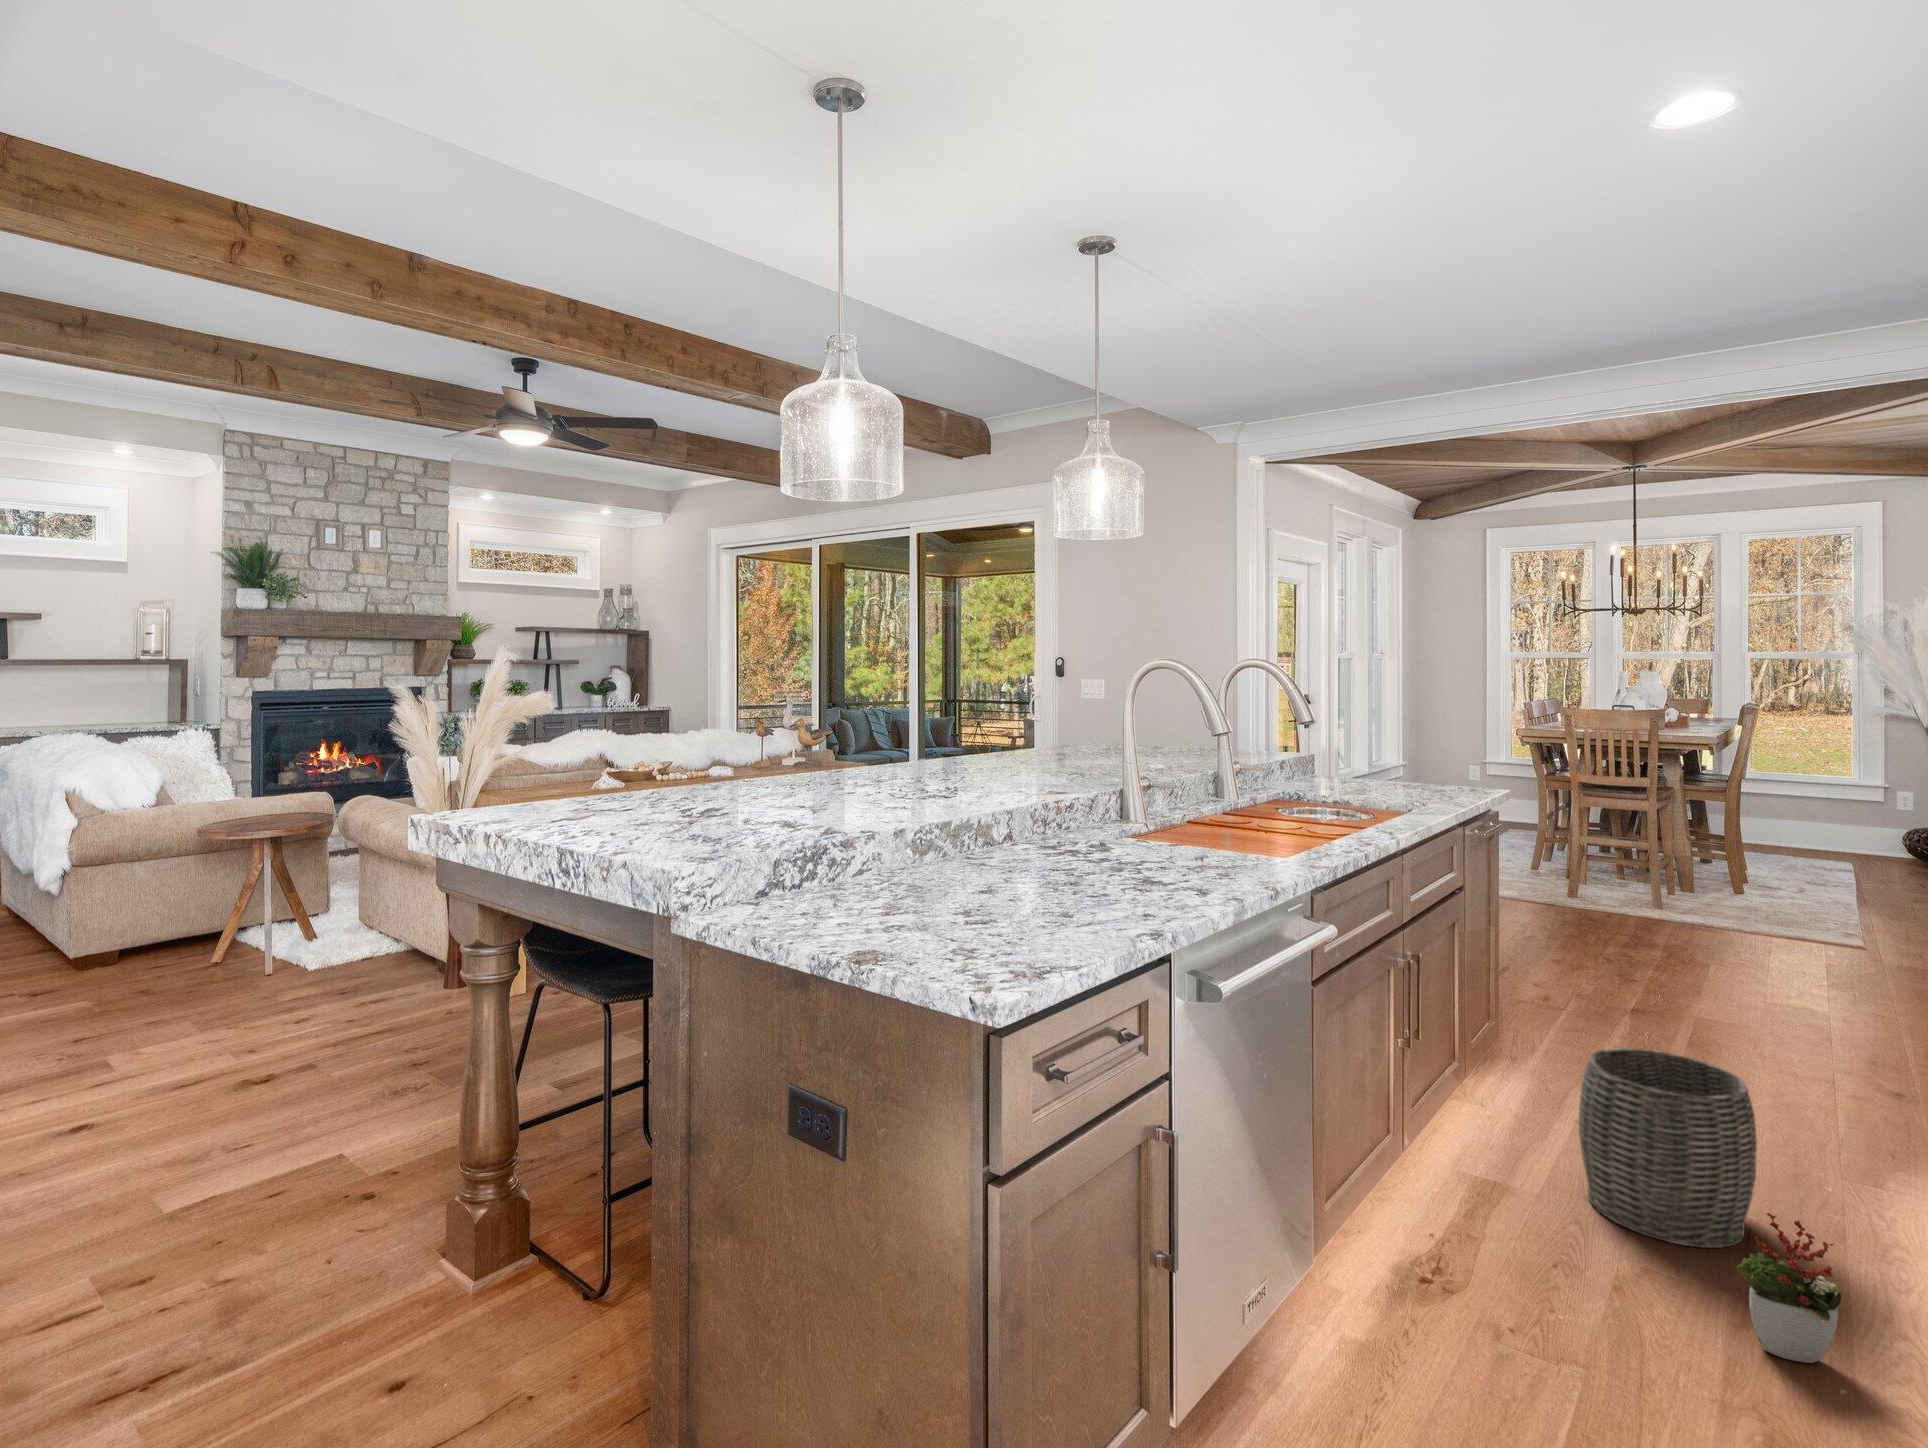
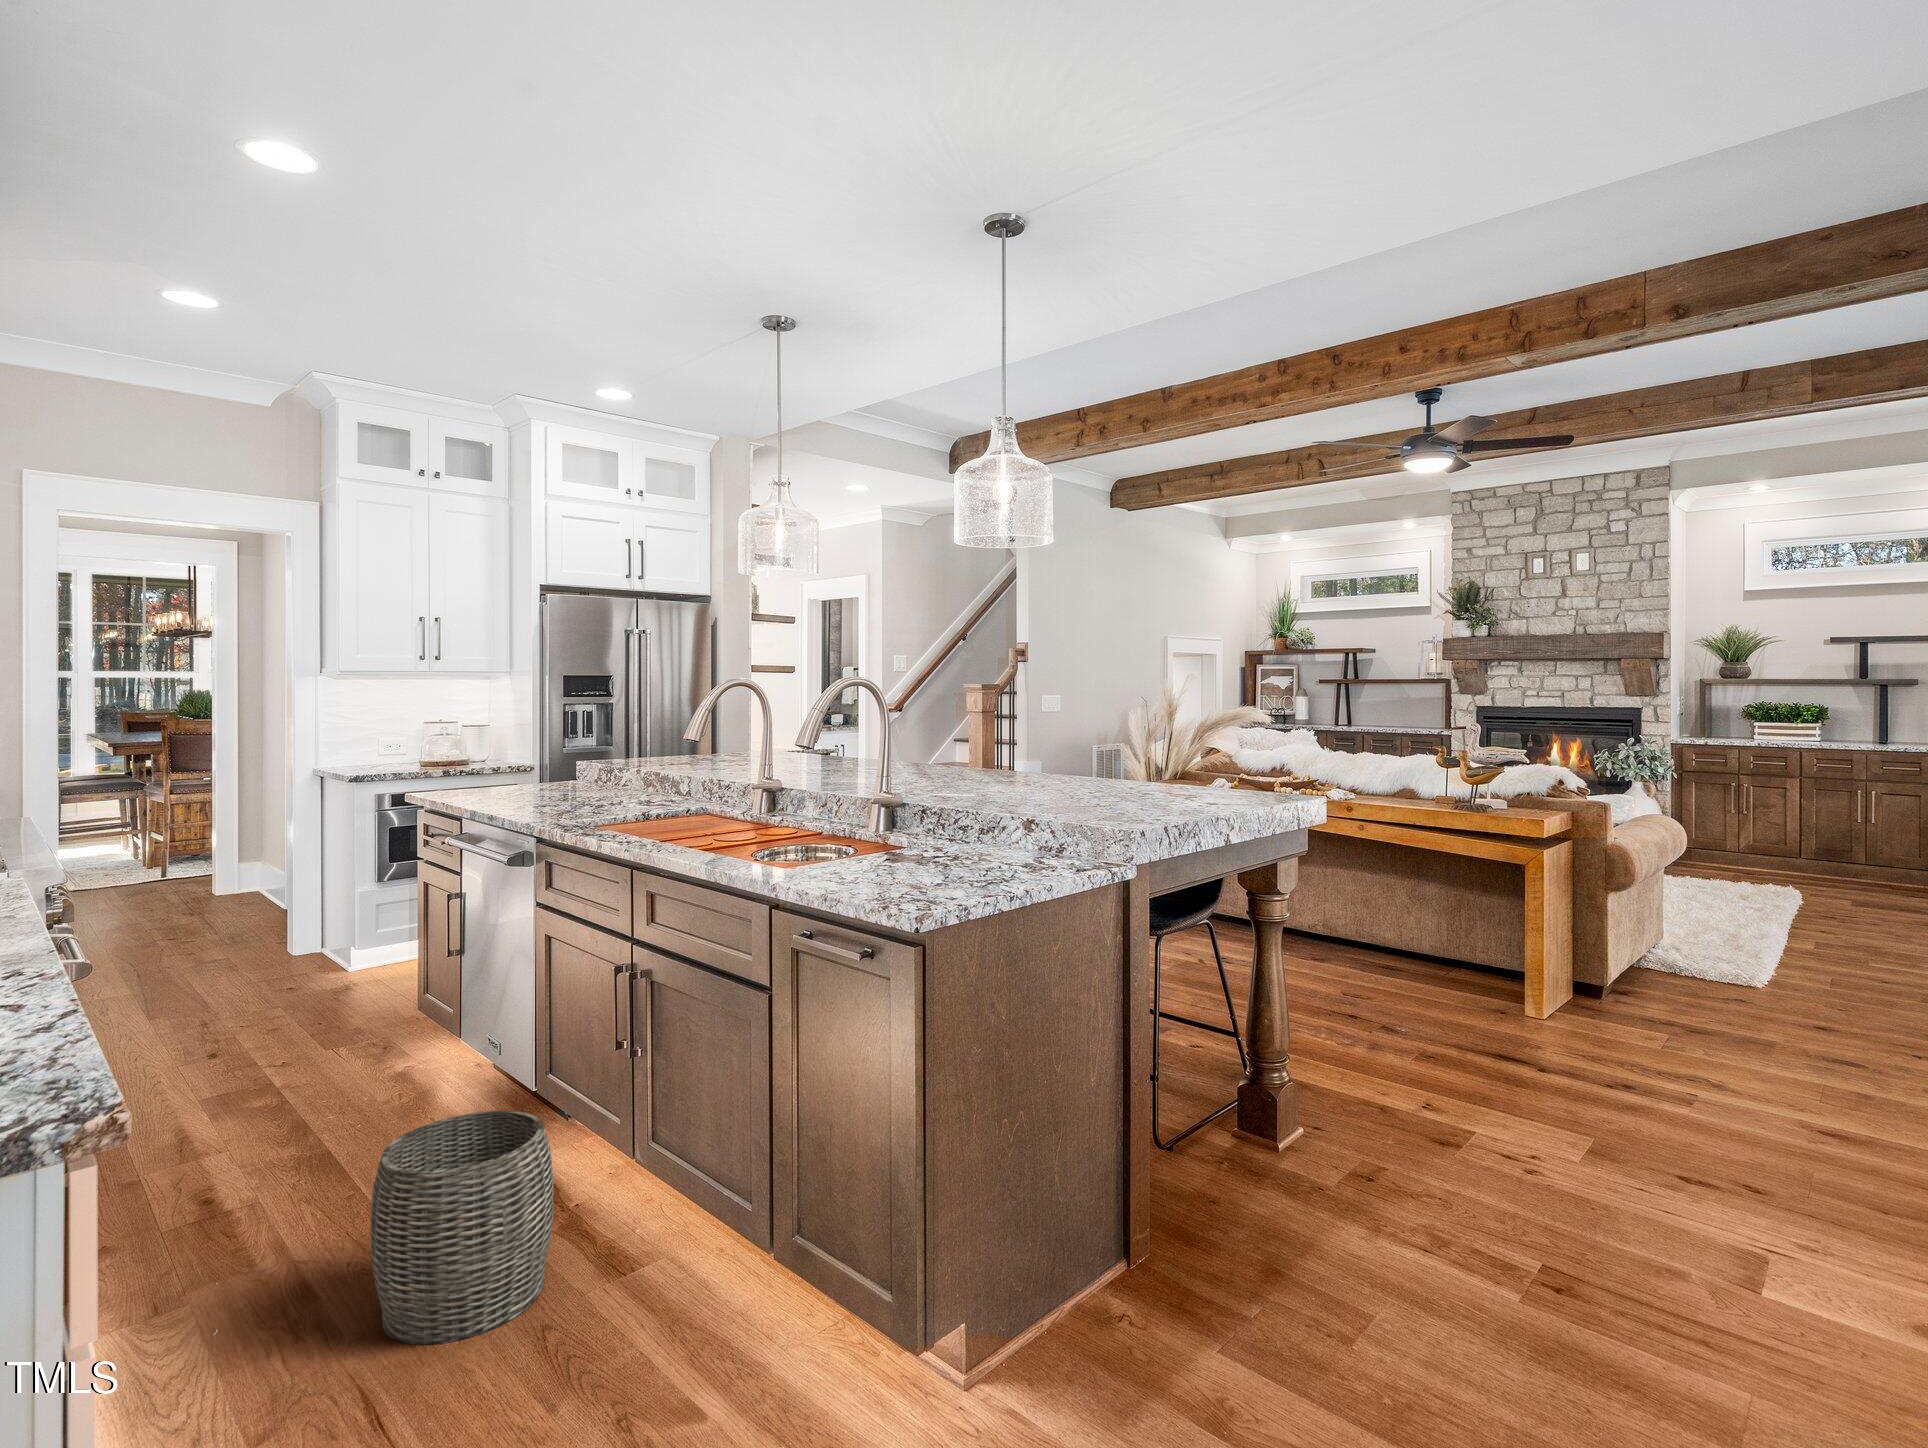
decorative plant: present [1737,1213,1842,1363] -> none [246,1137,322,1269]

